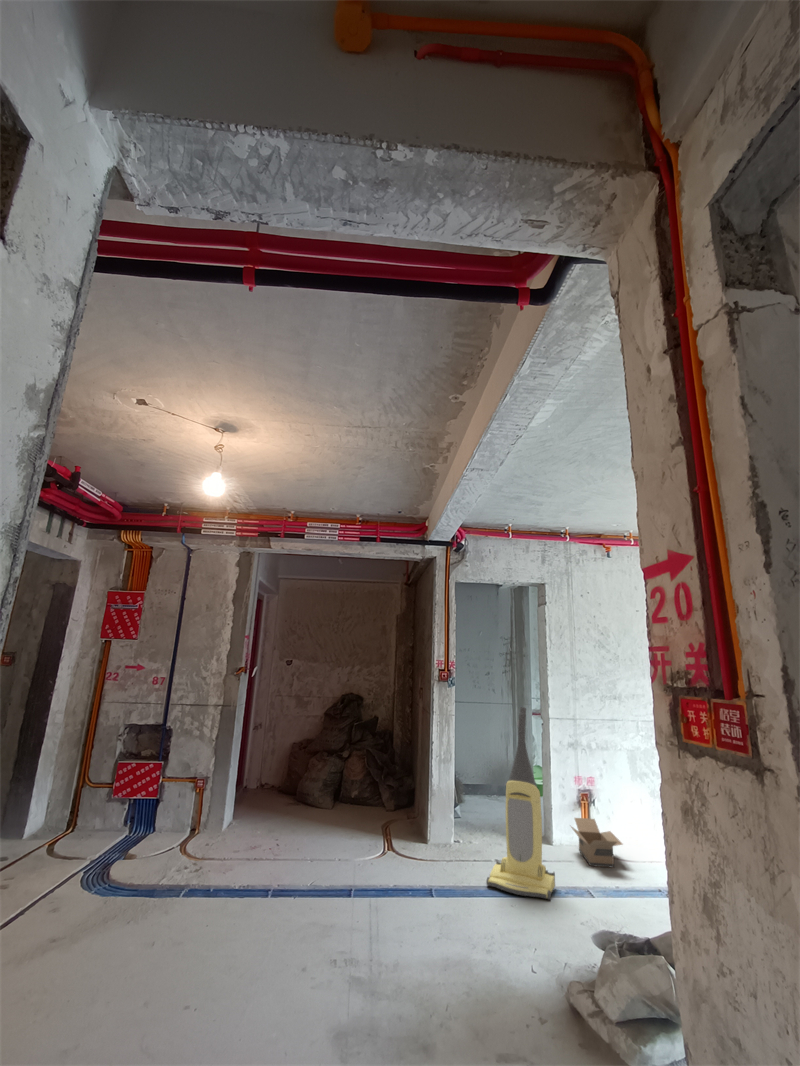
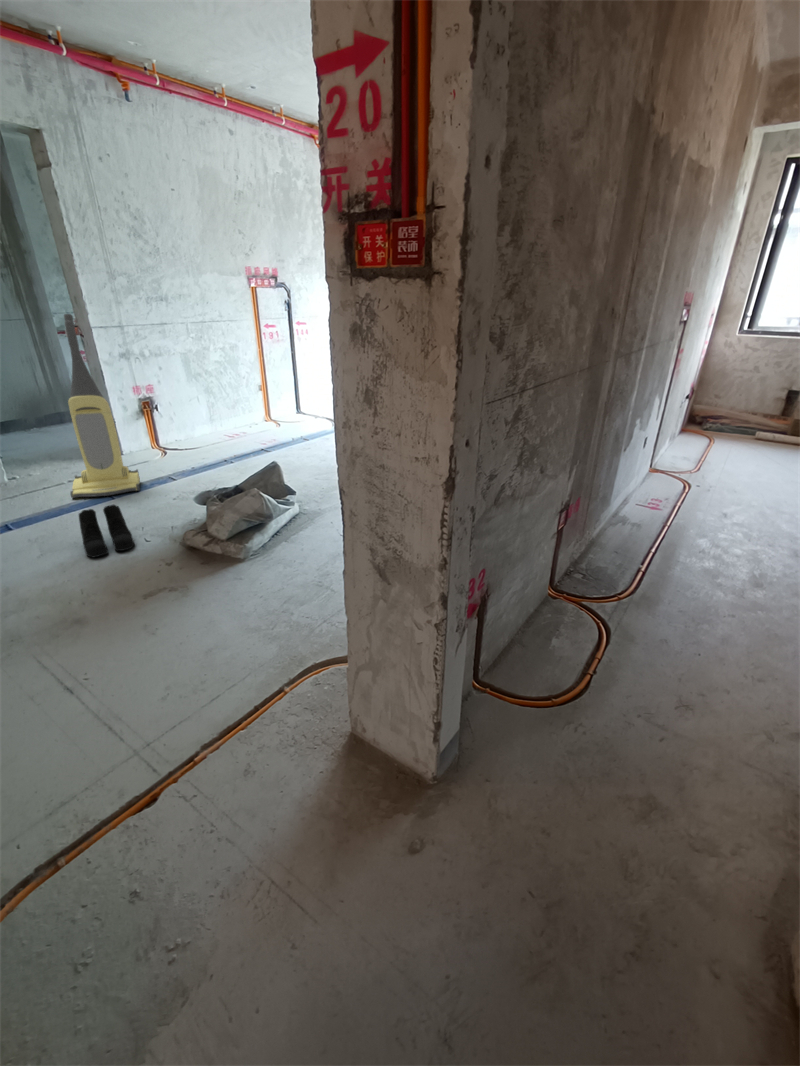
cardboard box: present [571,818,622,868] -> none [137,422,190,459]
boots: none [469,908,517,978] -> present [79,505,134,557]

